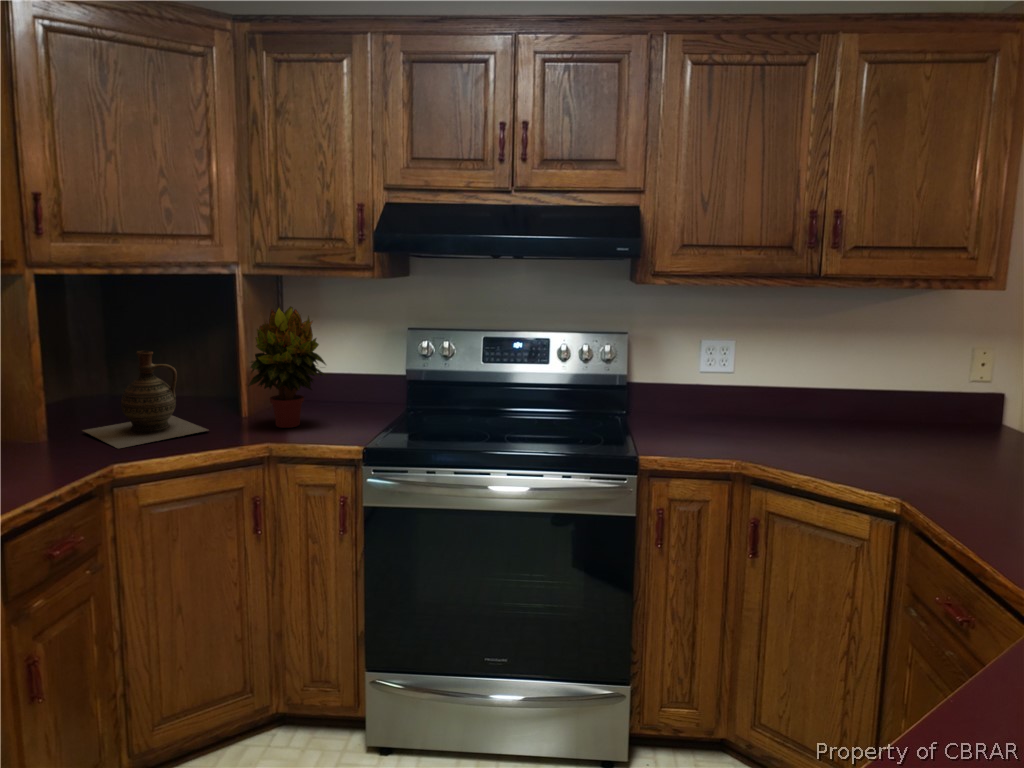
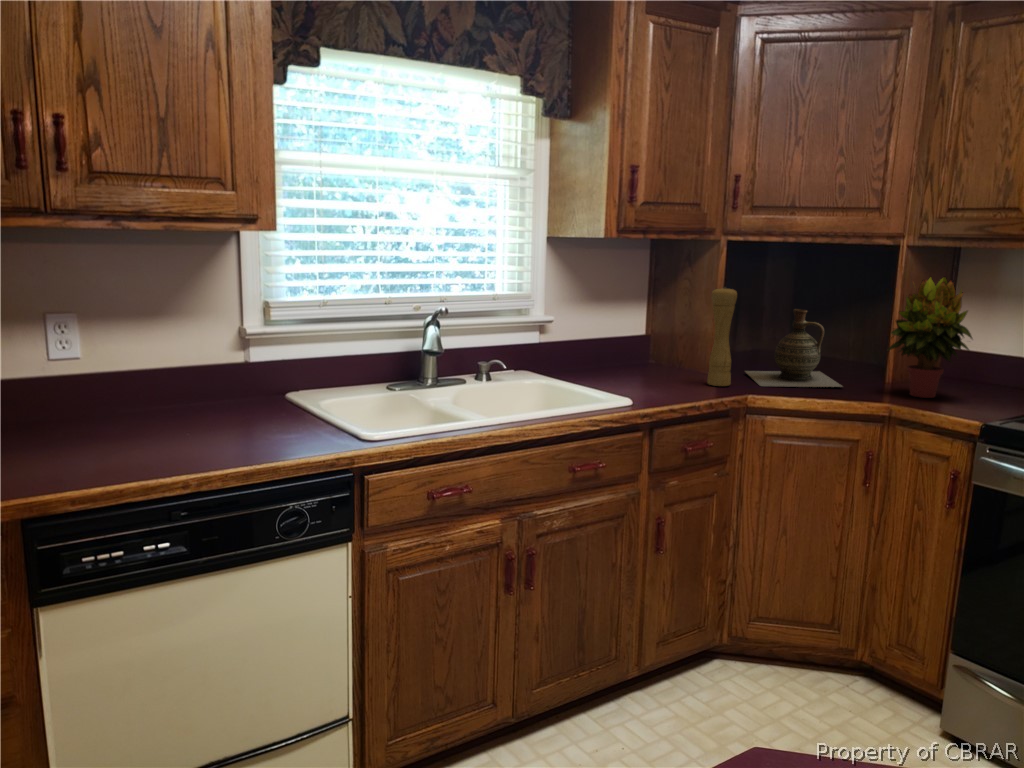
pepper mill: none [35,336,80,461] -> present [707,287,737,386]

